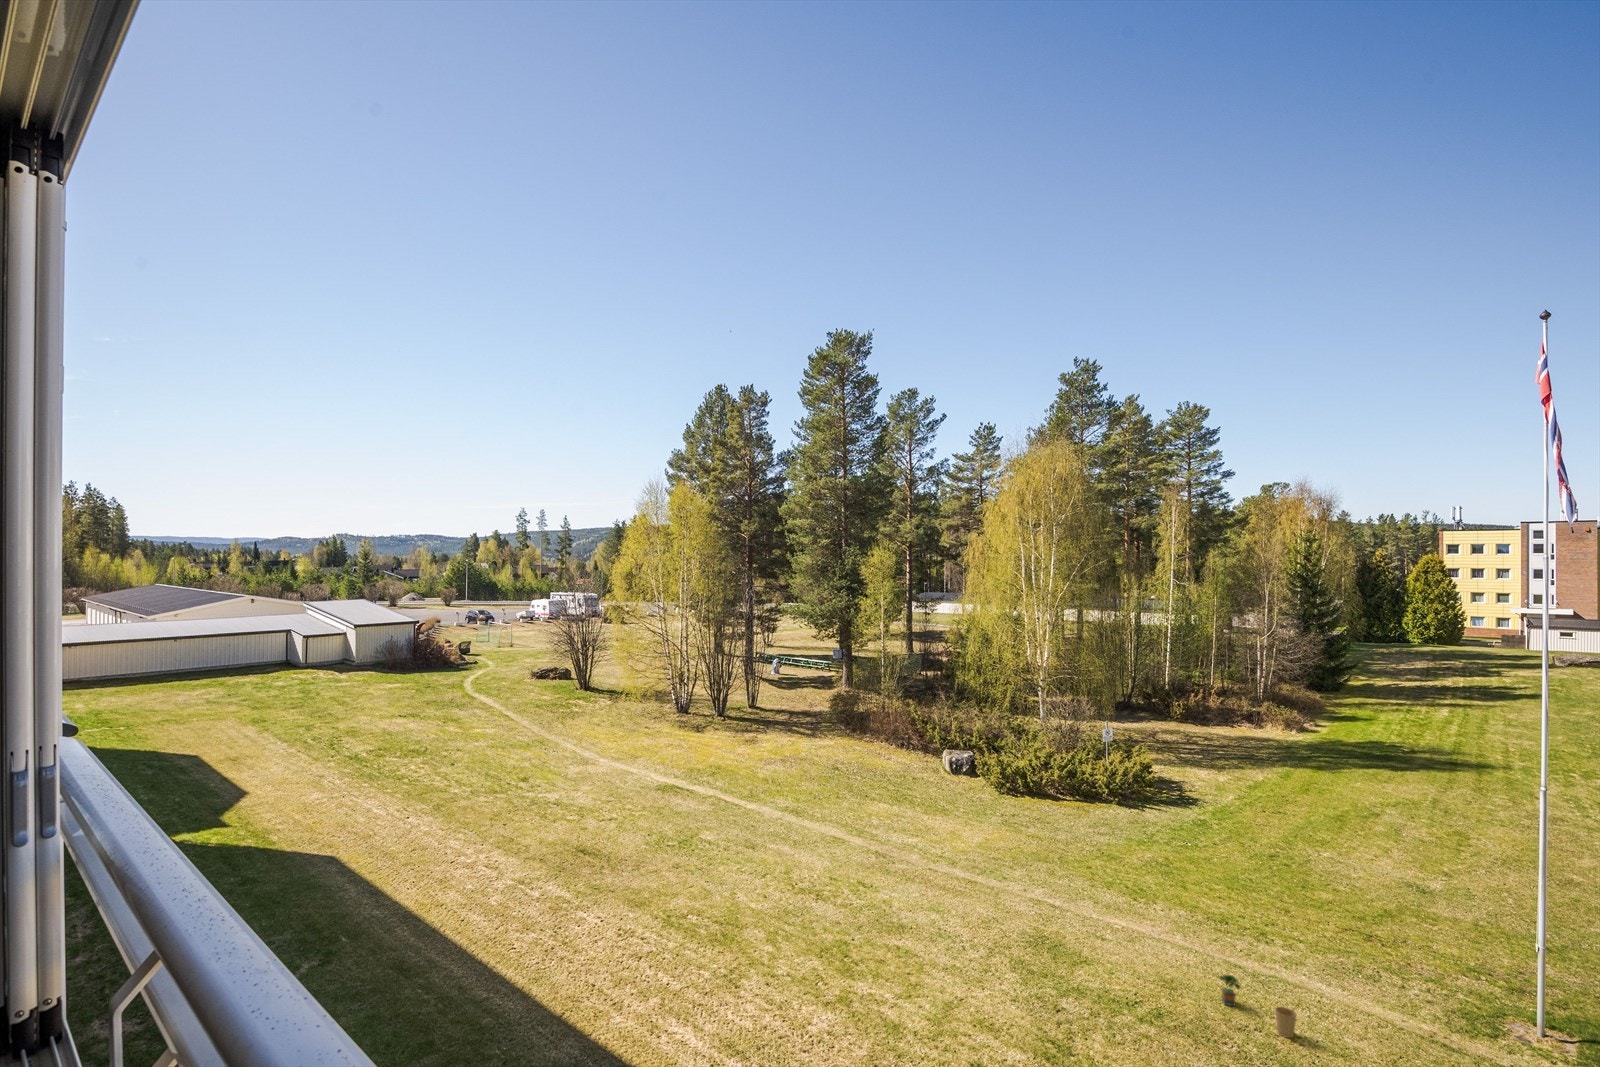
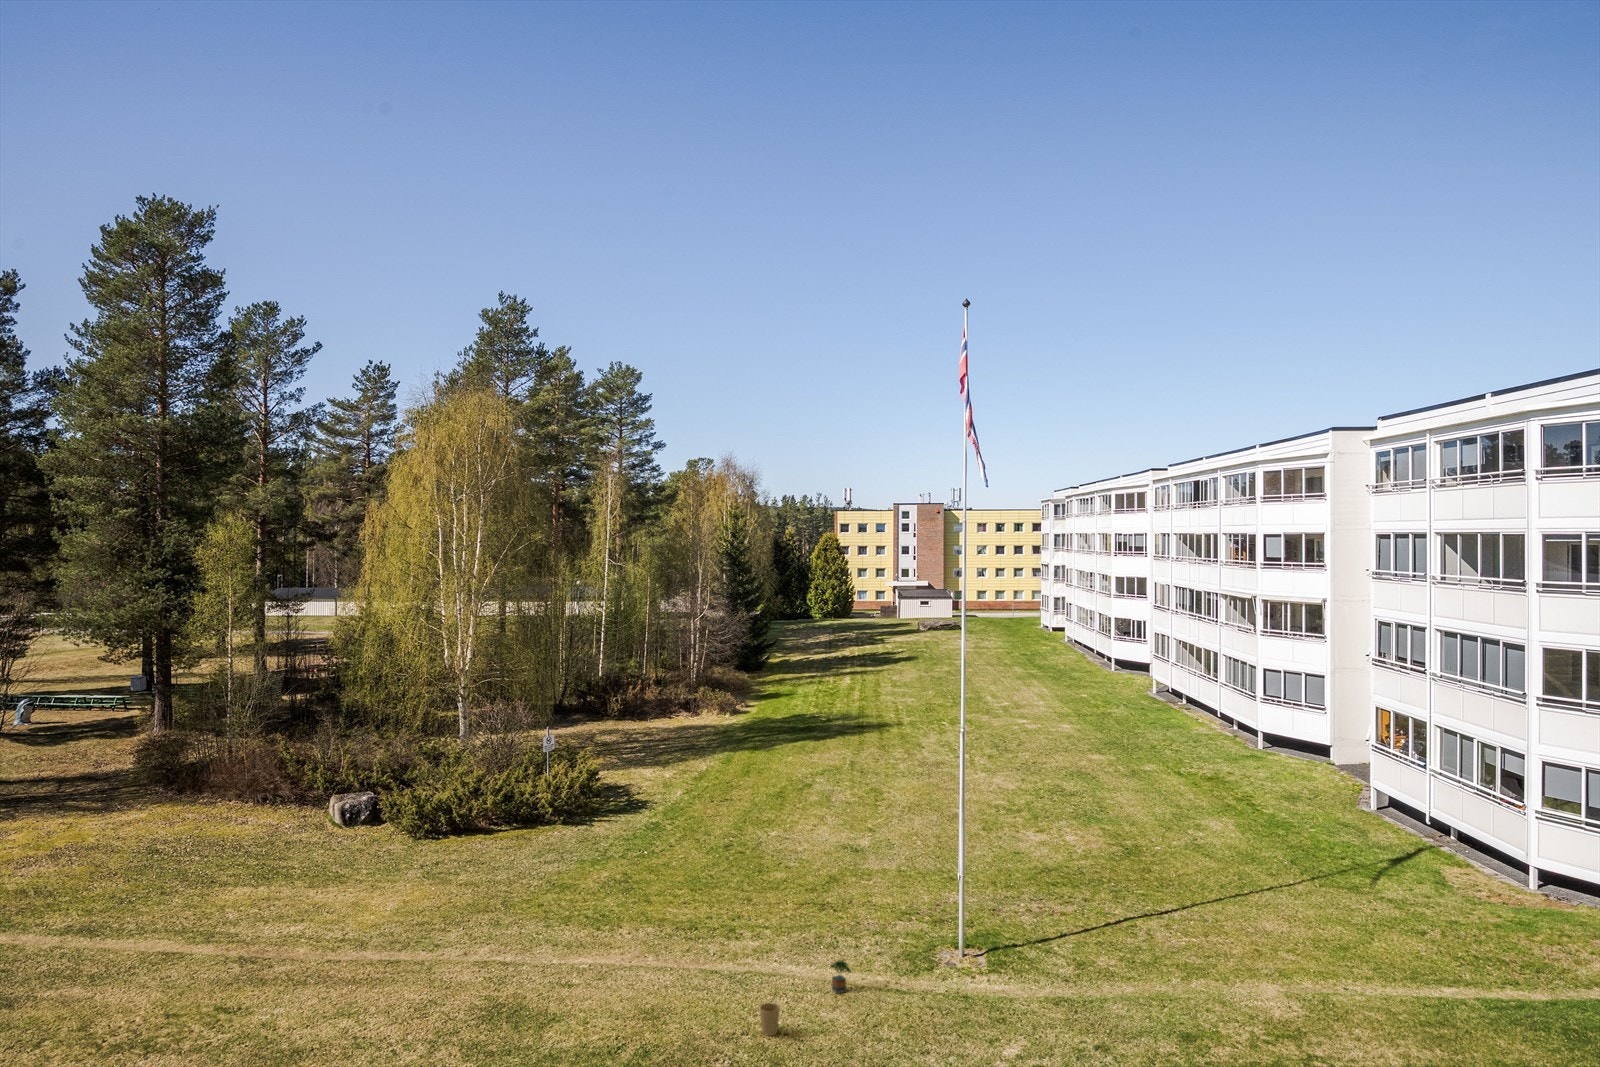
potted tree: present [1220,975,1240,1006] -> present [831,960,851,994]

